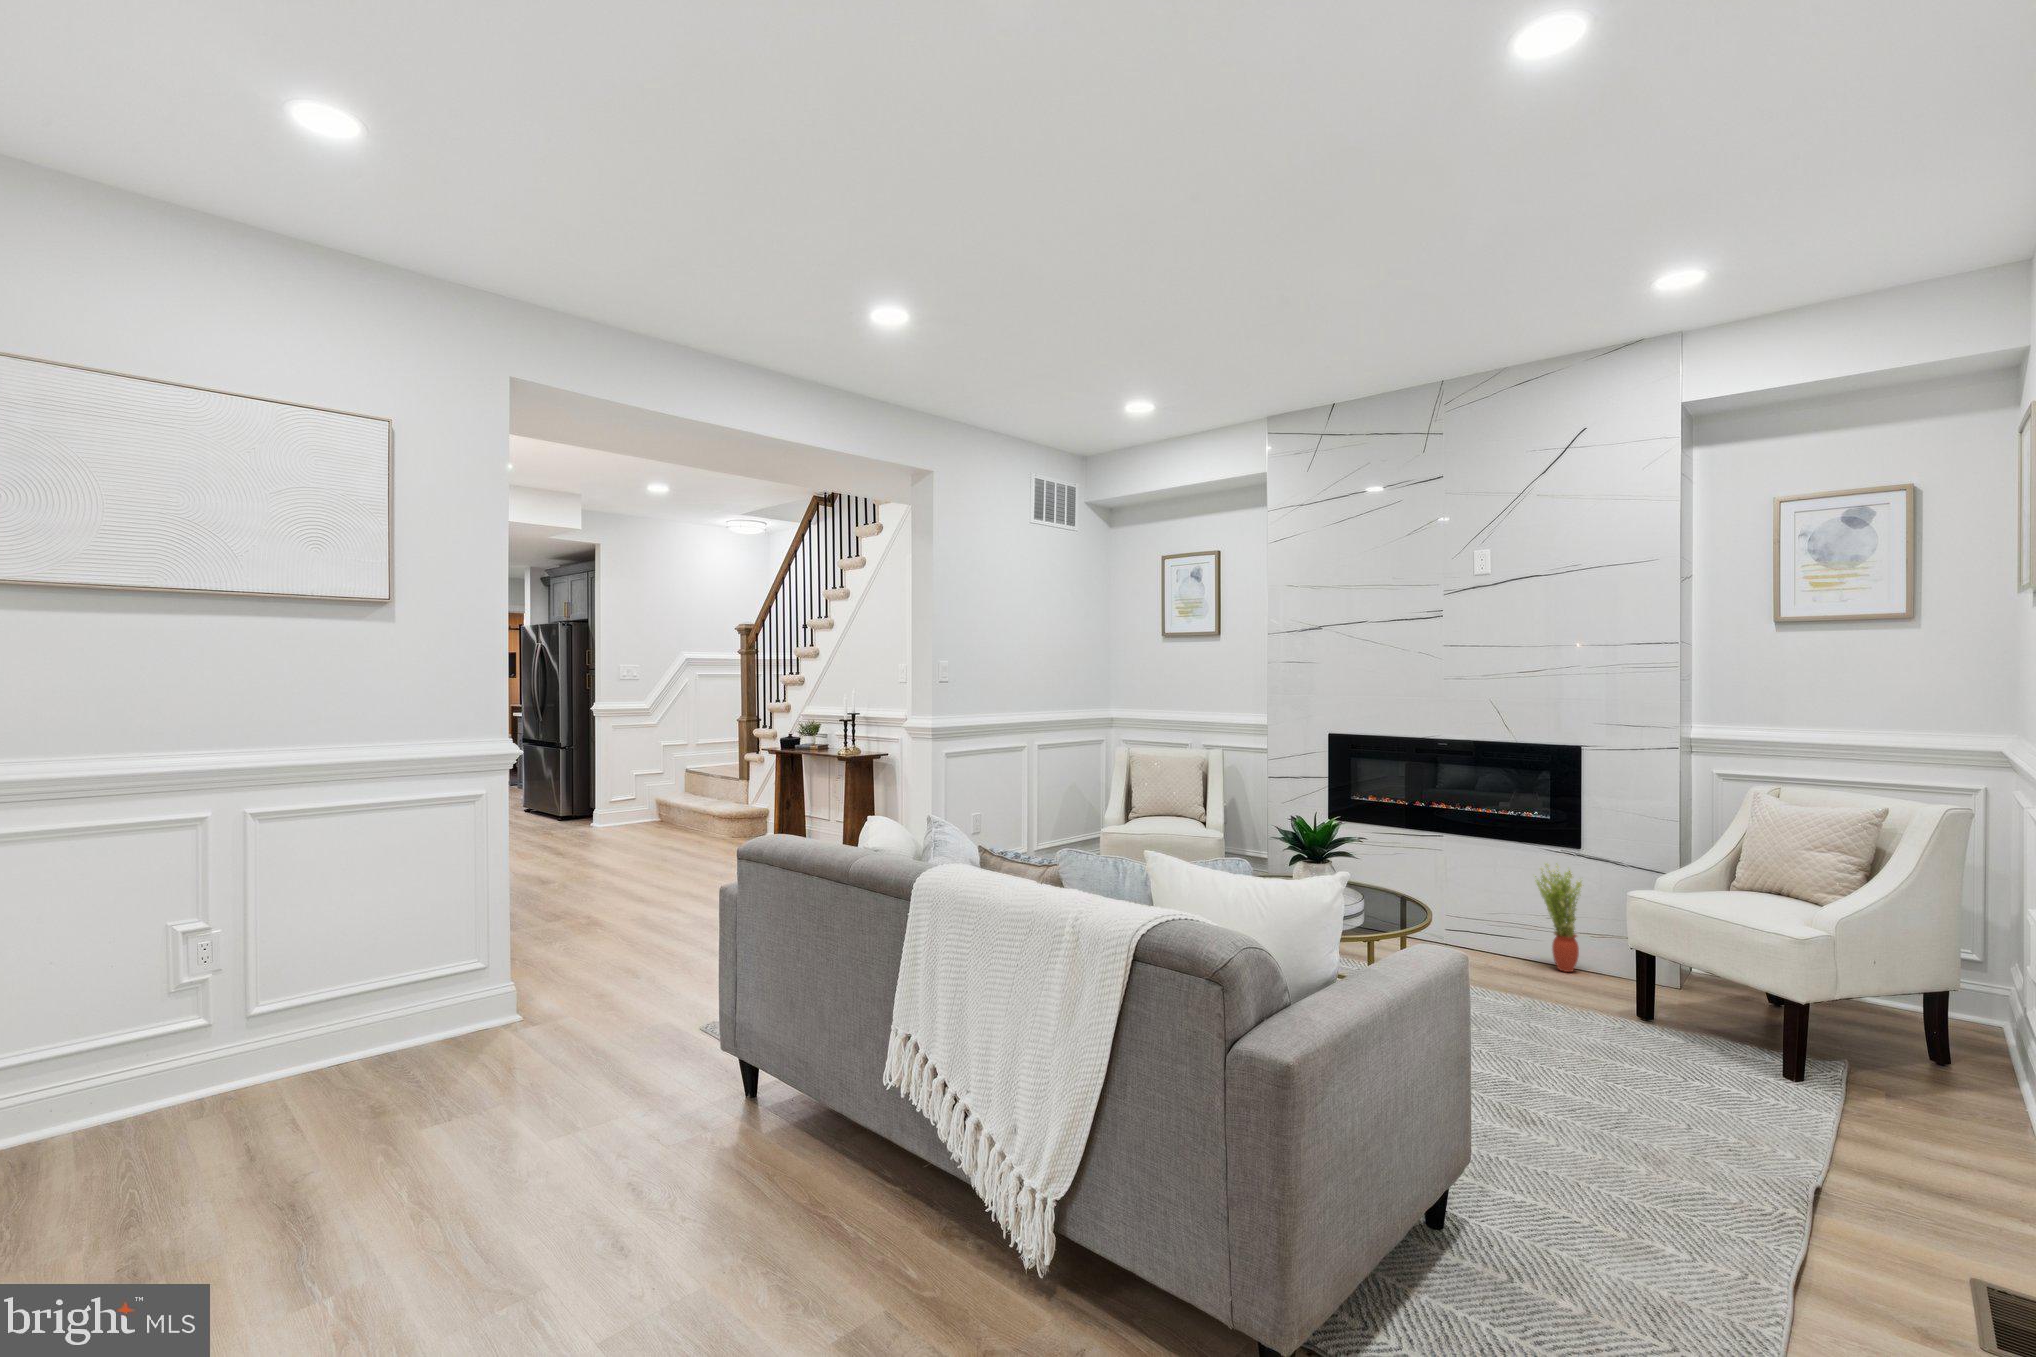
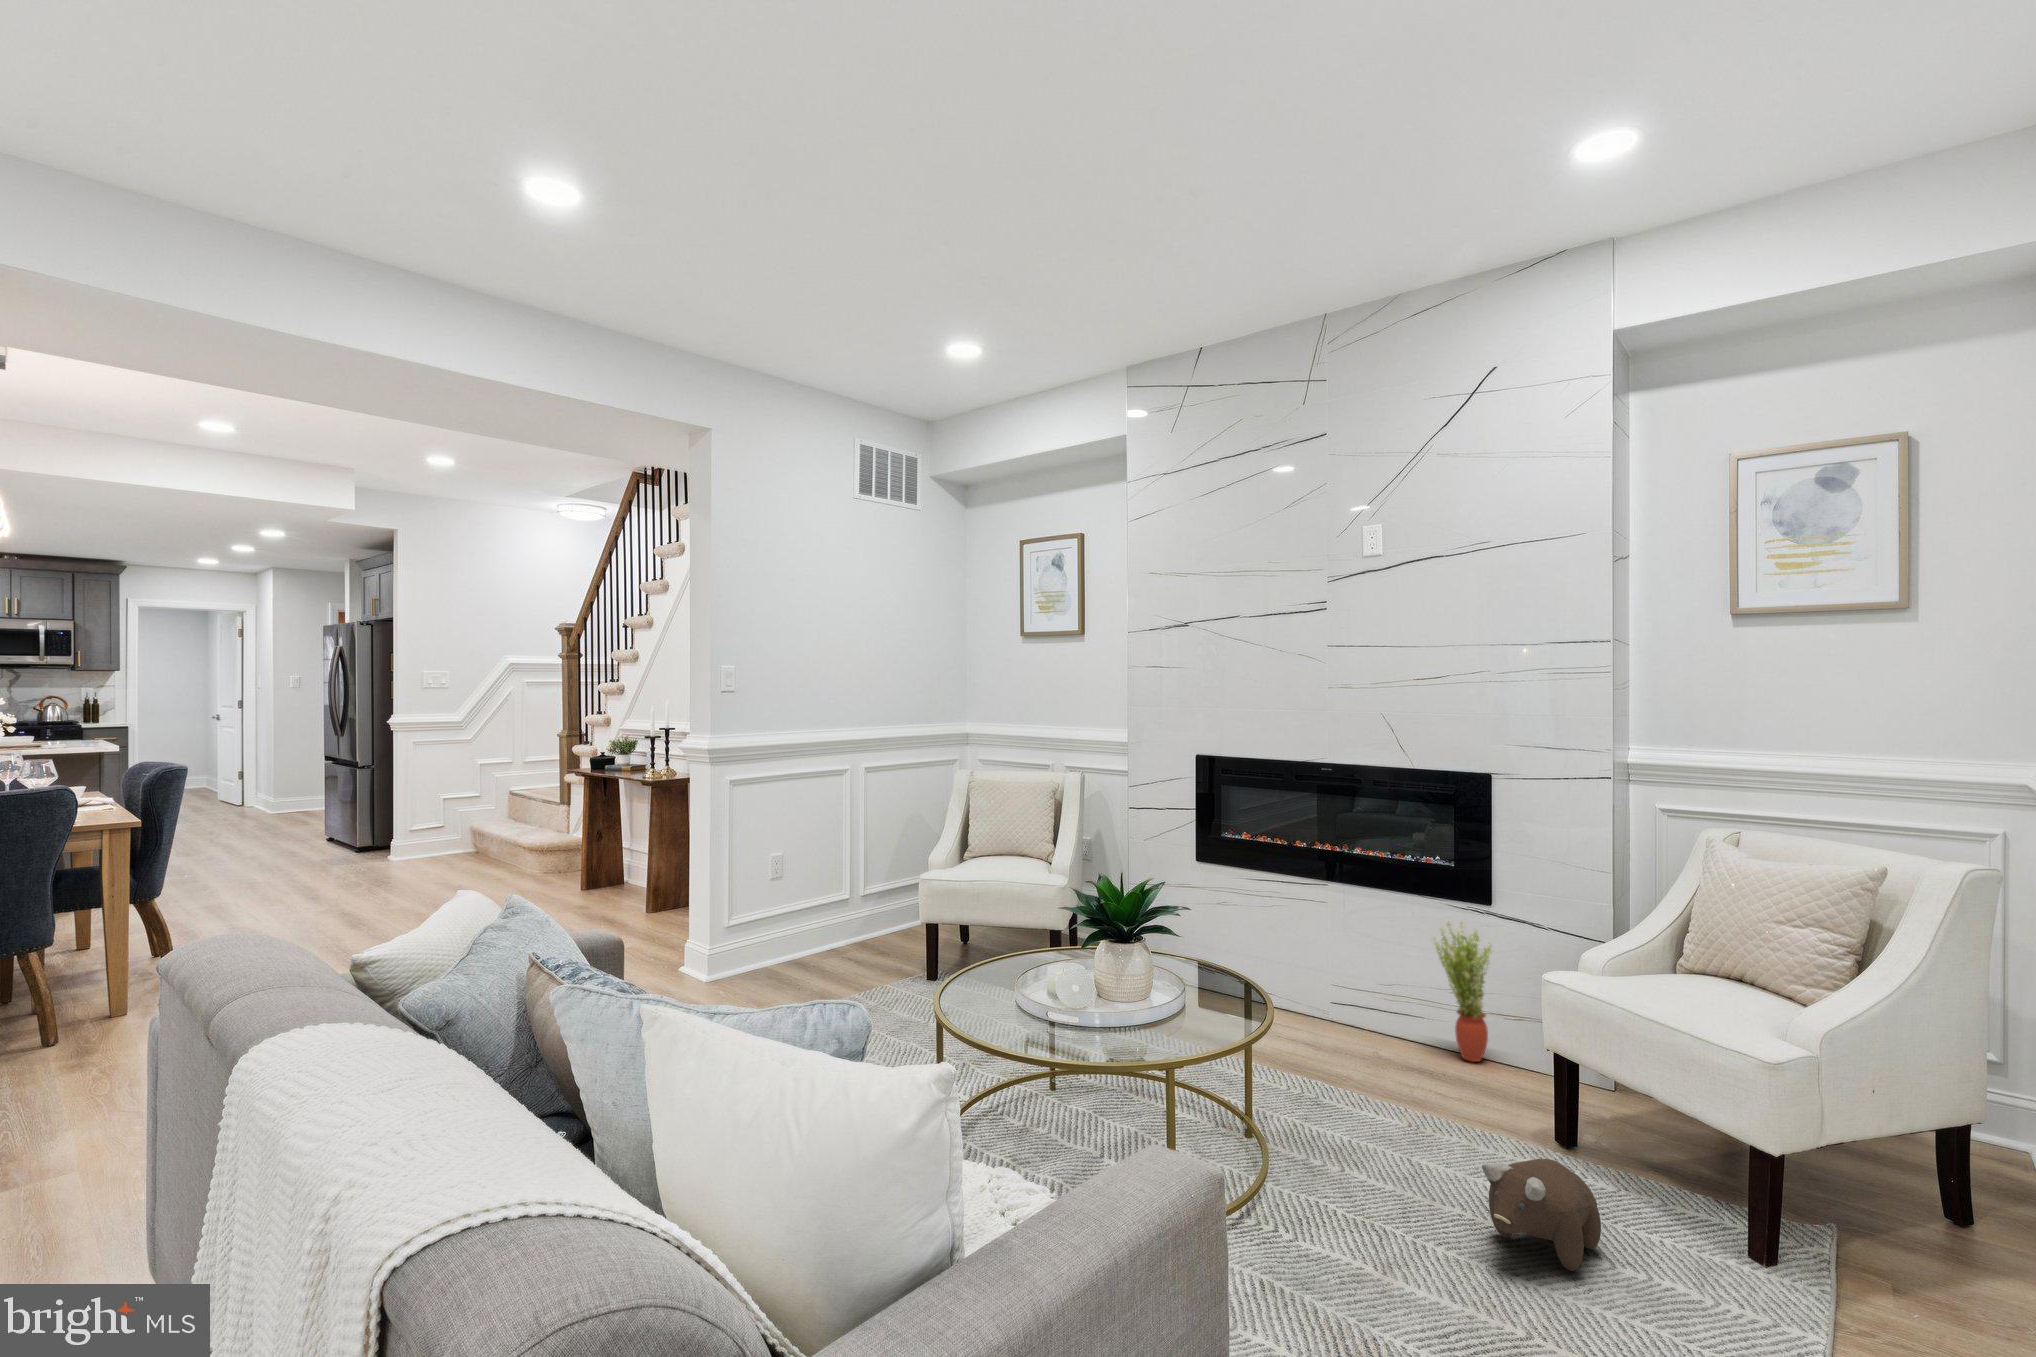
plush toy: none [1591,1009,1676,1081] -> present [1482,1159,1601,1271]

